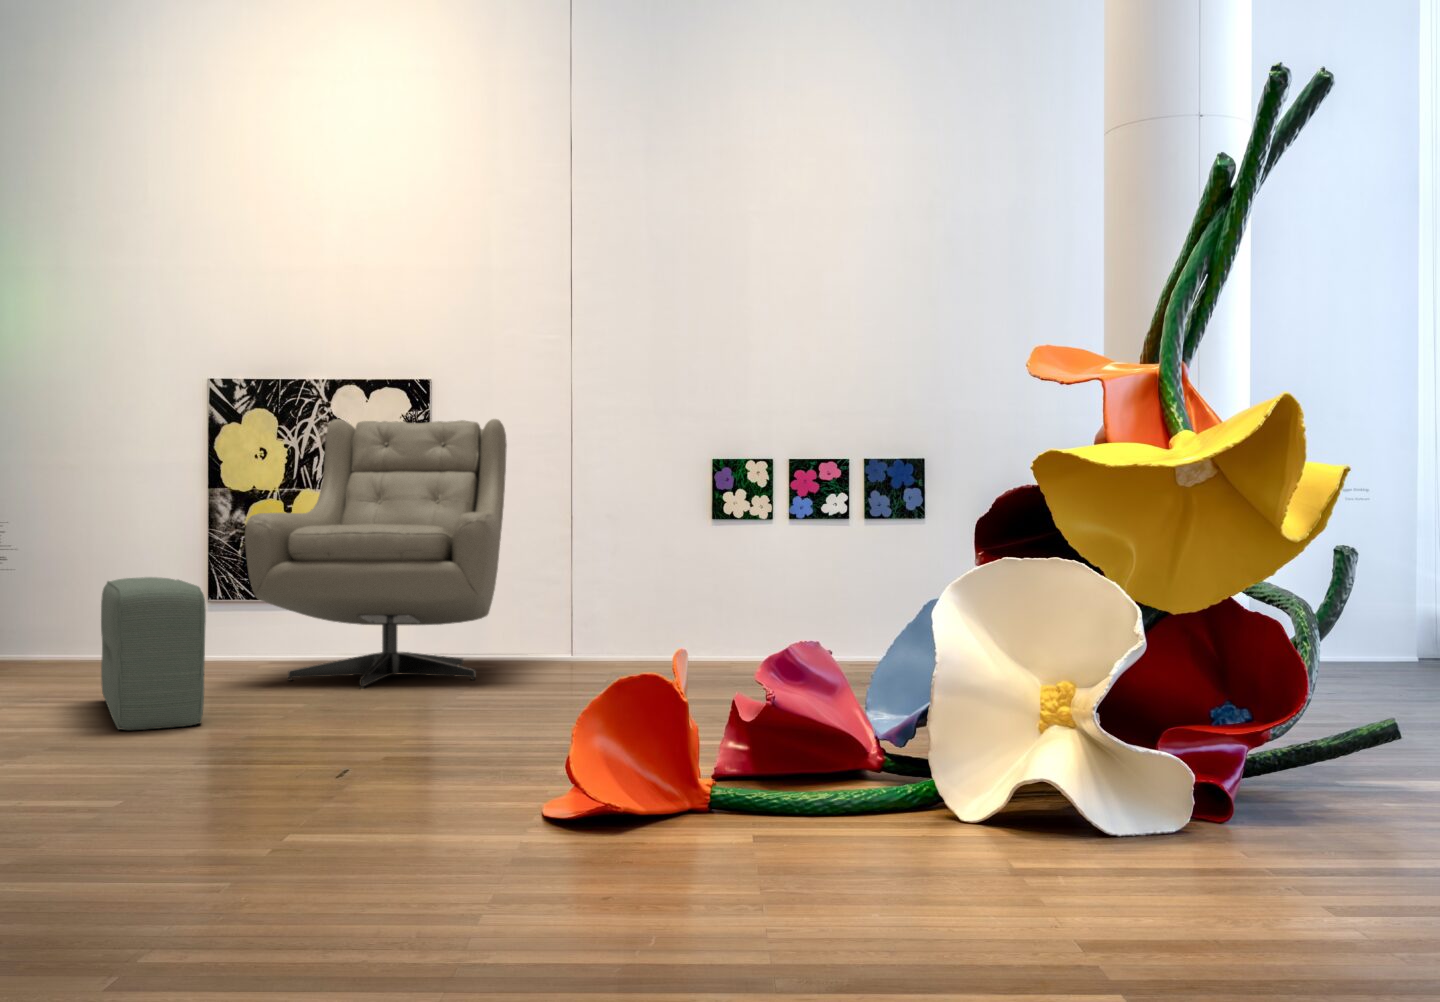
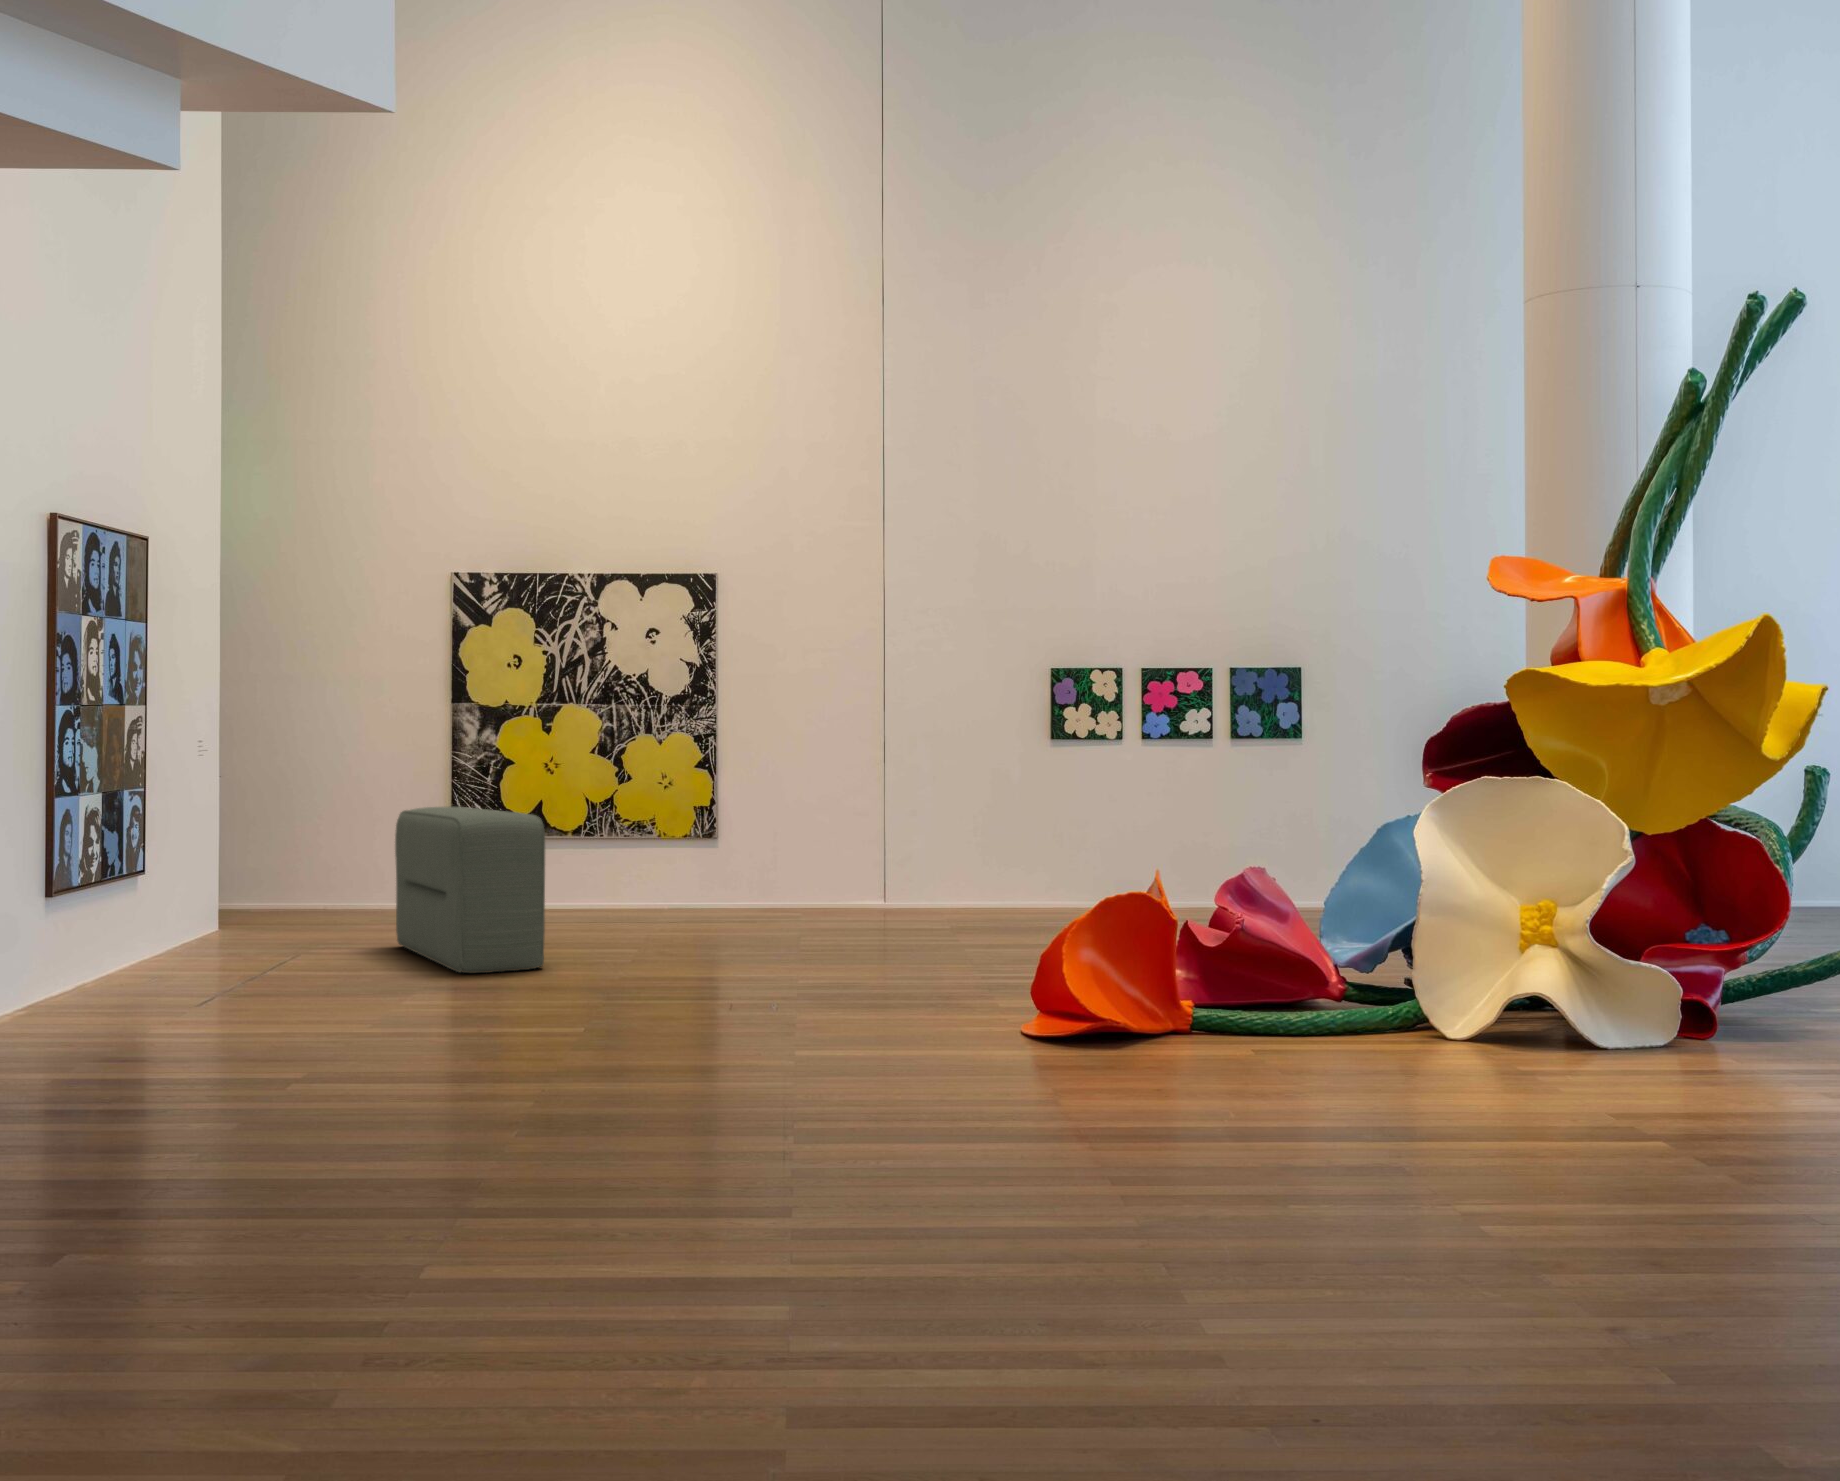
armchair: present [245,419,507,689] -> none [538,622,821,936]

